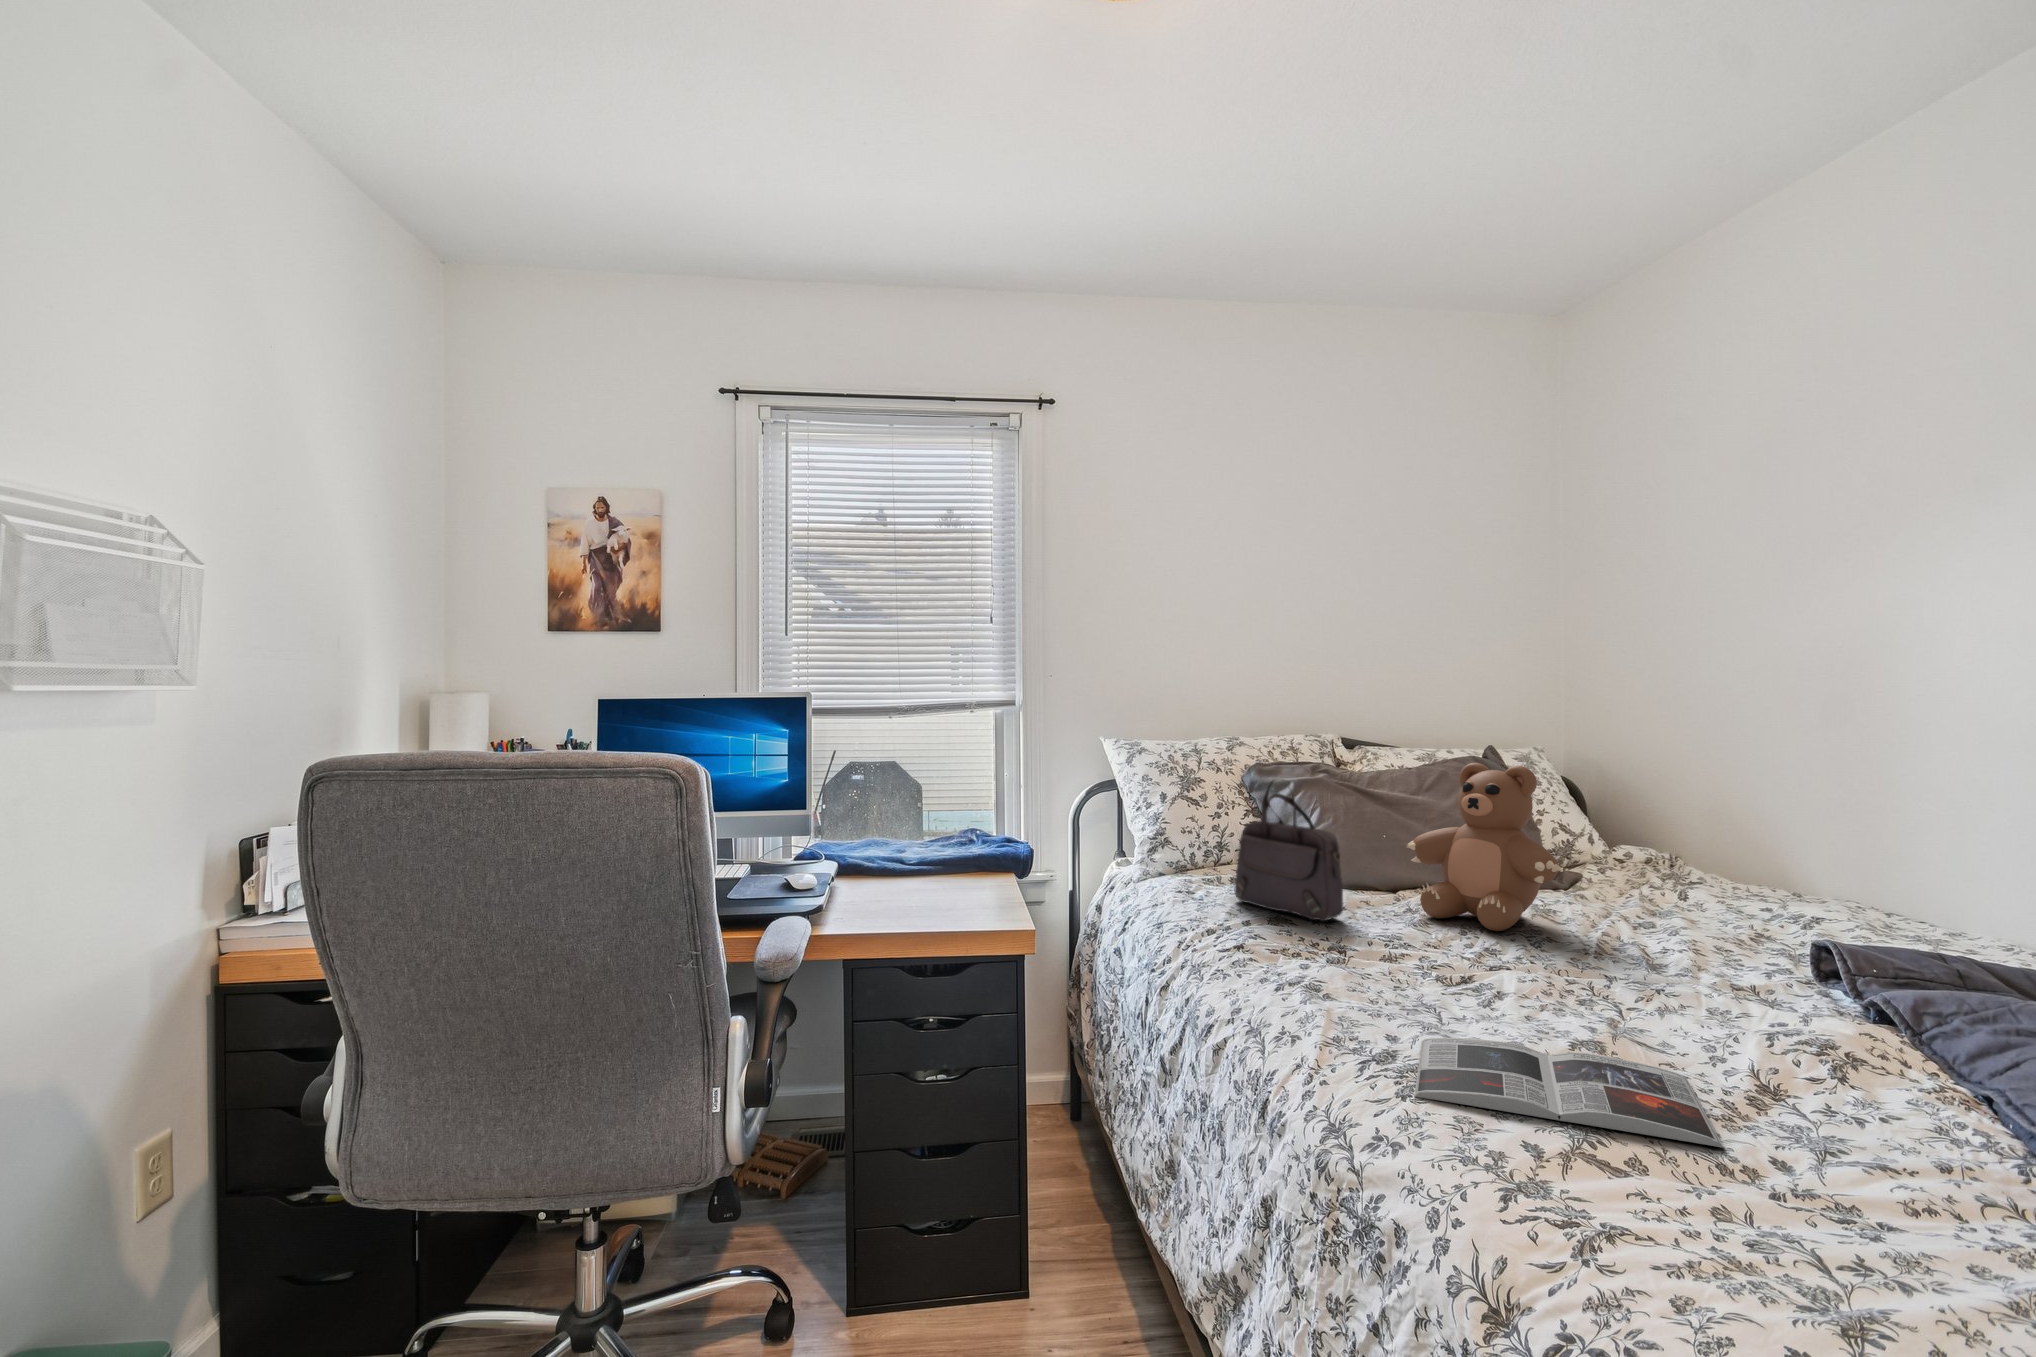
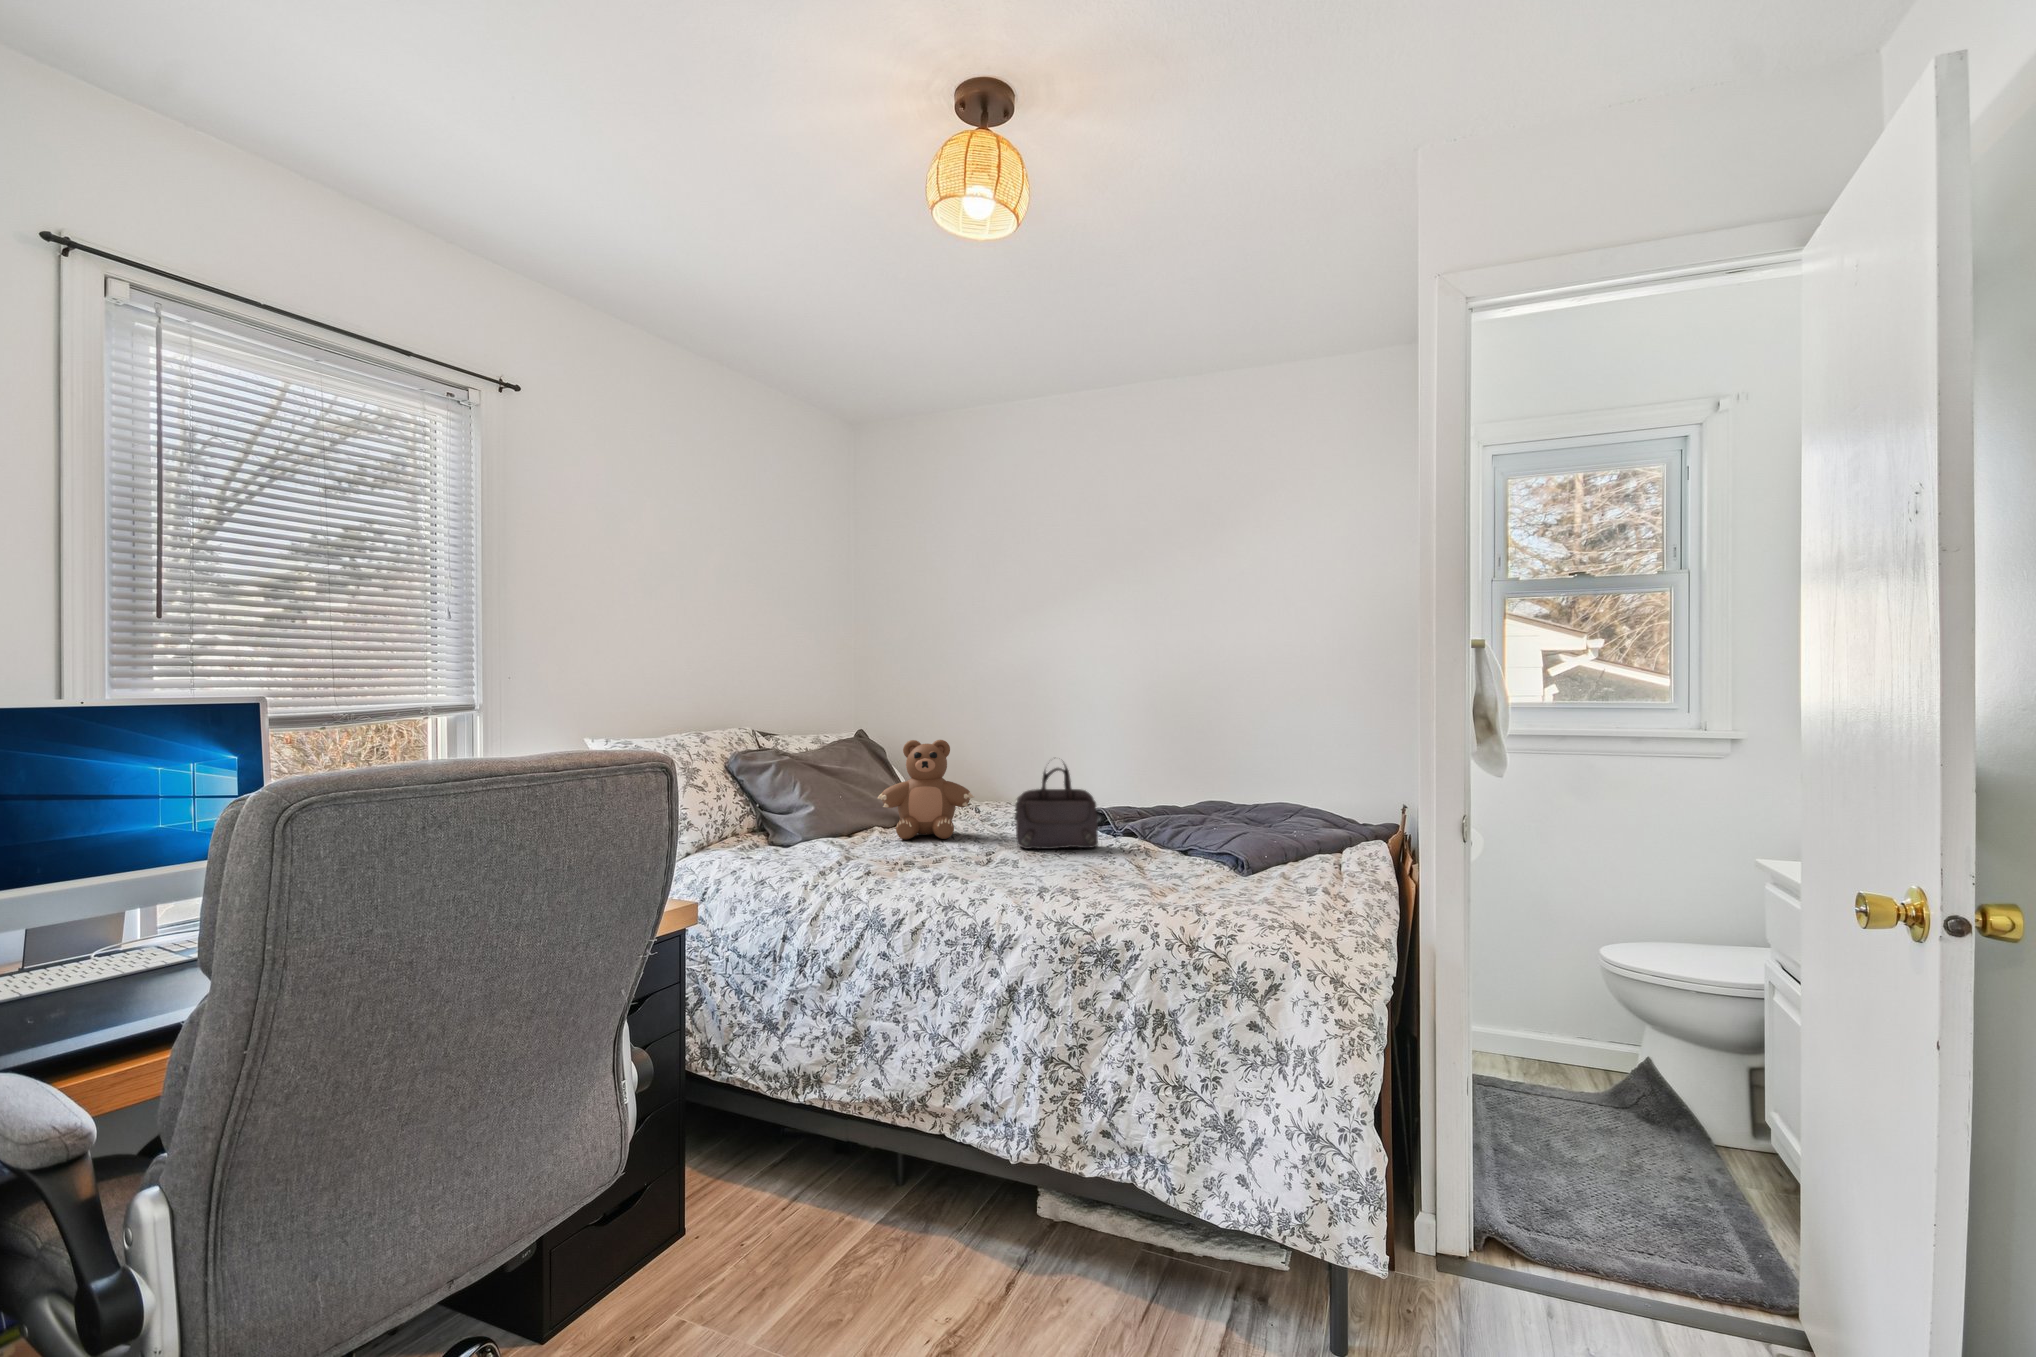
handbag: present [1235,779,1343,922] -> present [1015,764,1098,849]
magazine: present [1414,1038,1723,1148] -> none [1032,867,1169,899]

